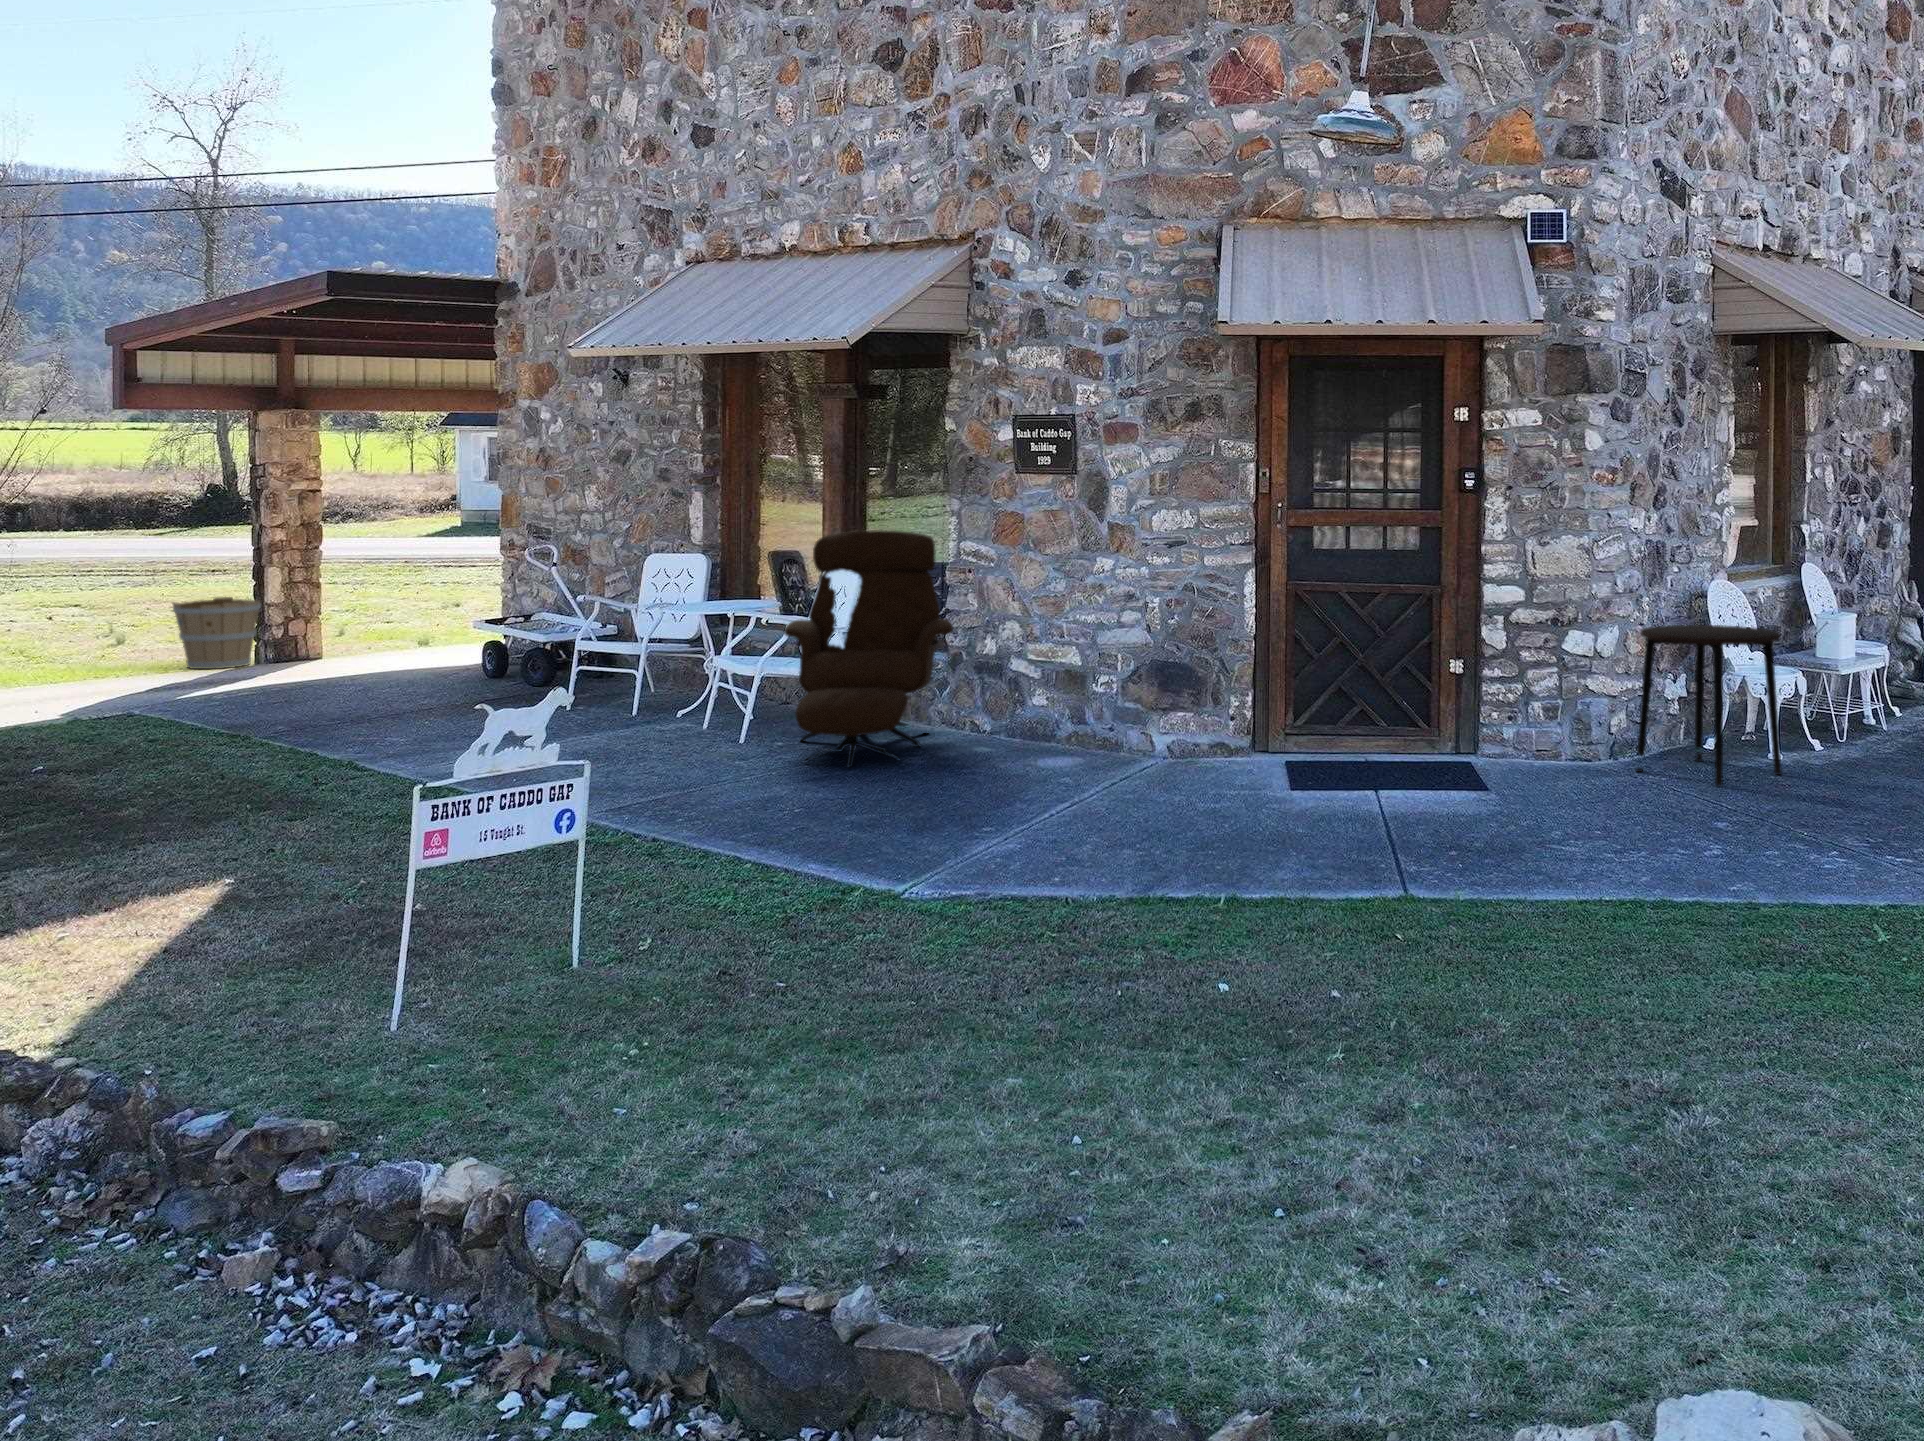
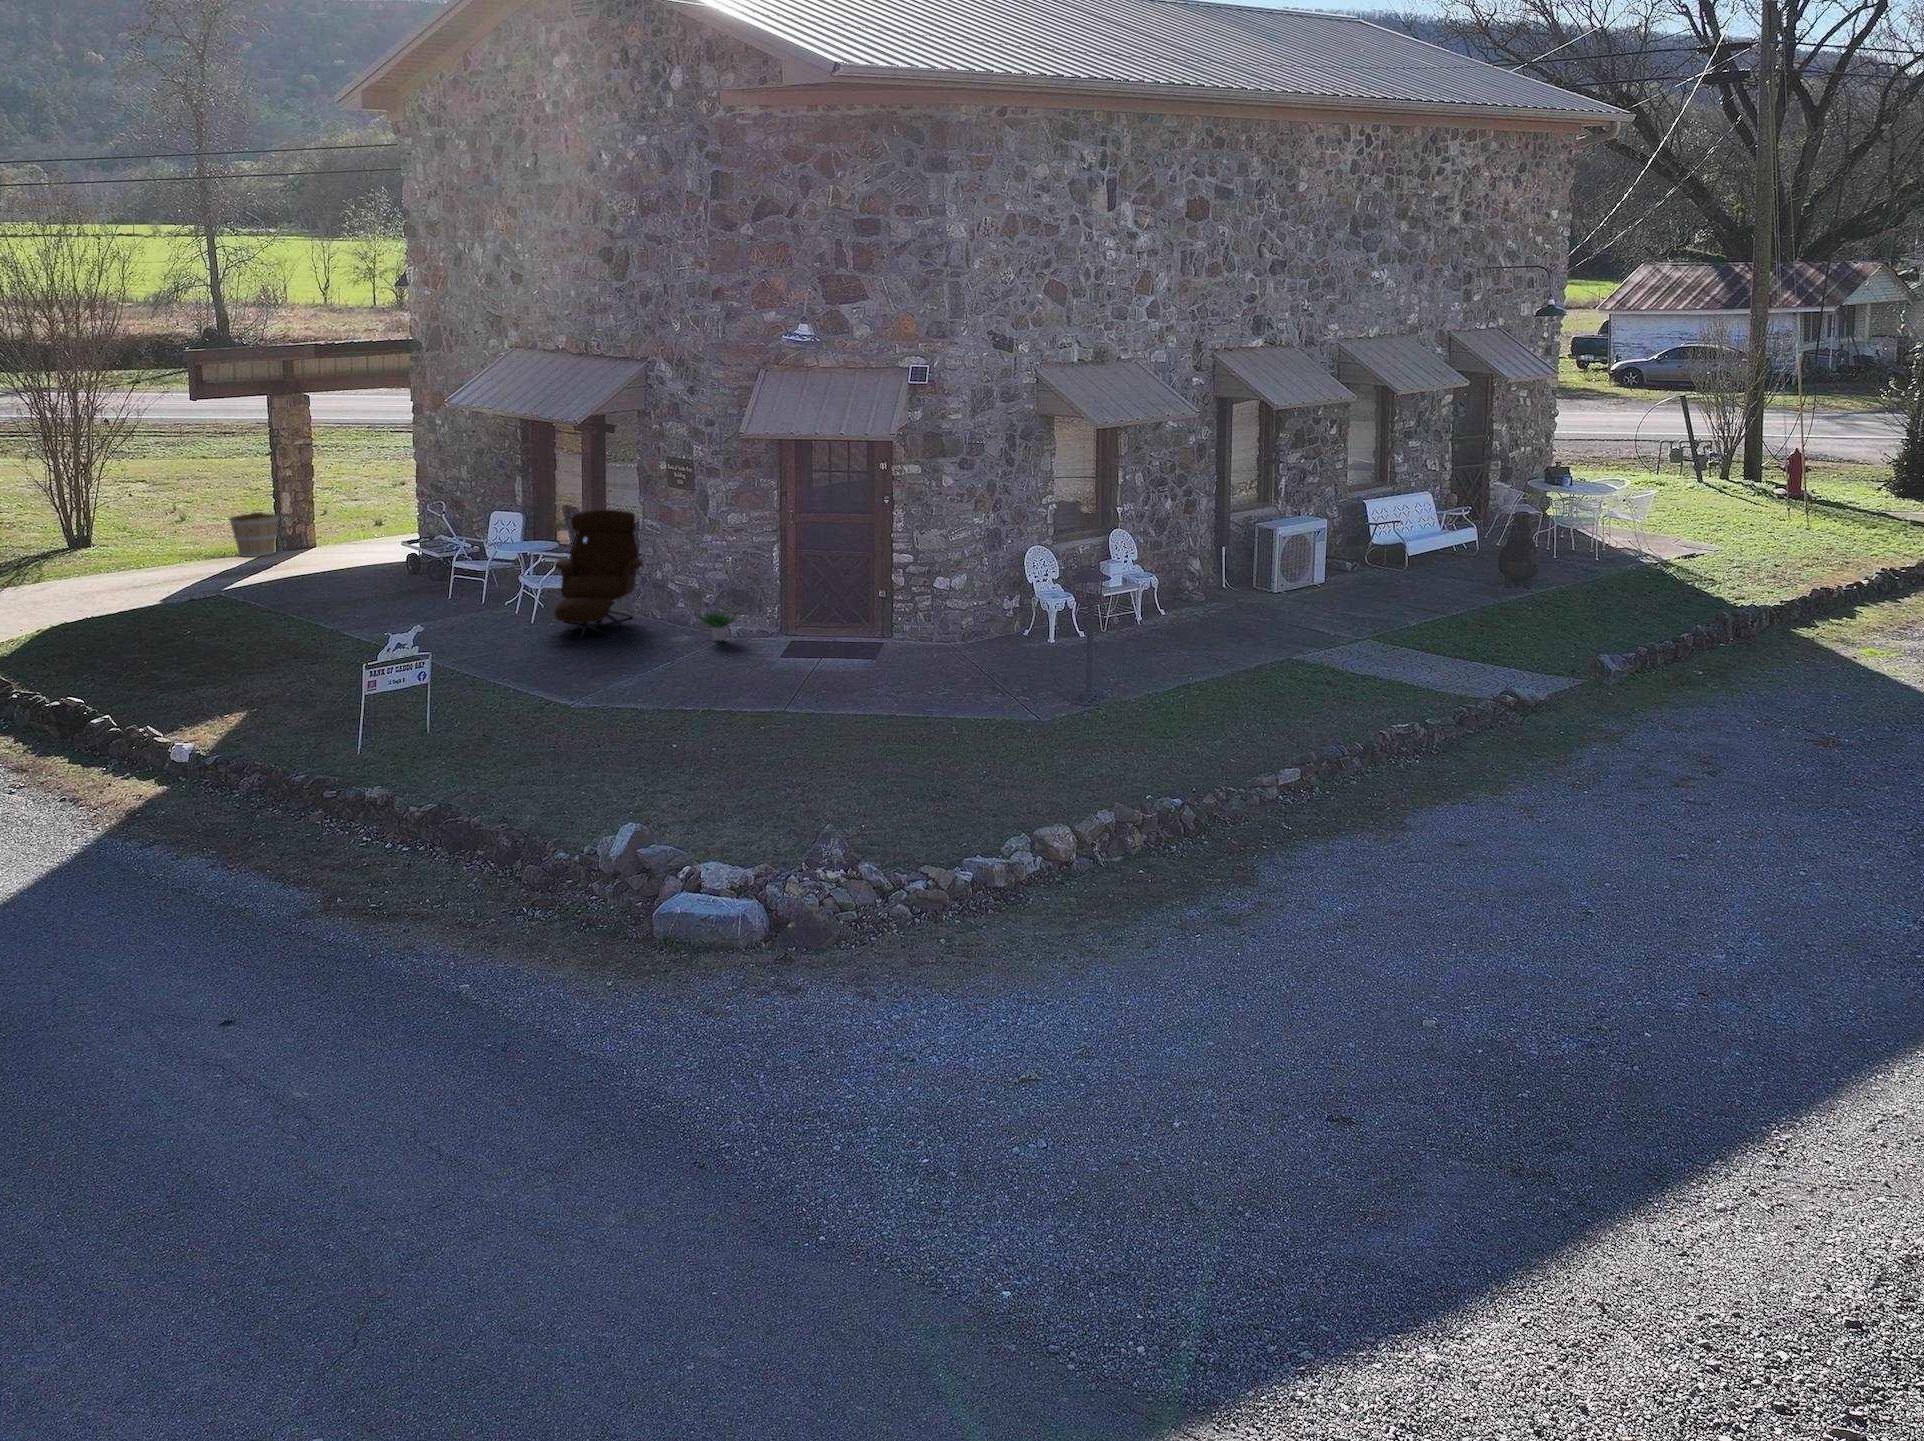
side table: present [1636,625,1782,786] -> none [970,573,1040,658]
potted plant: none [1084,649,1166,767] -> present [699,582,736,641]

